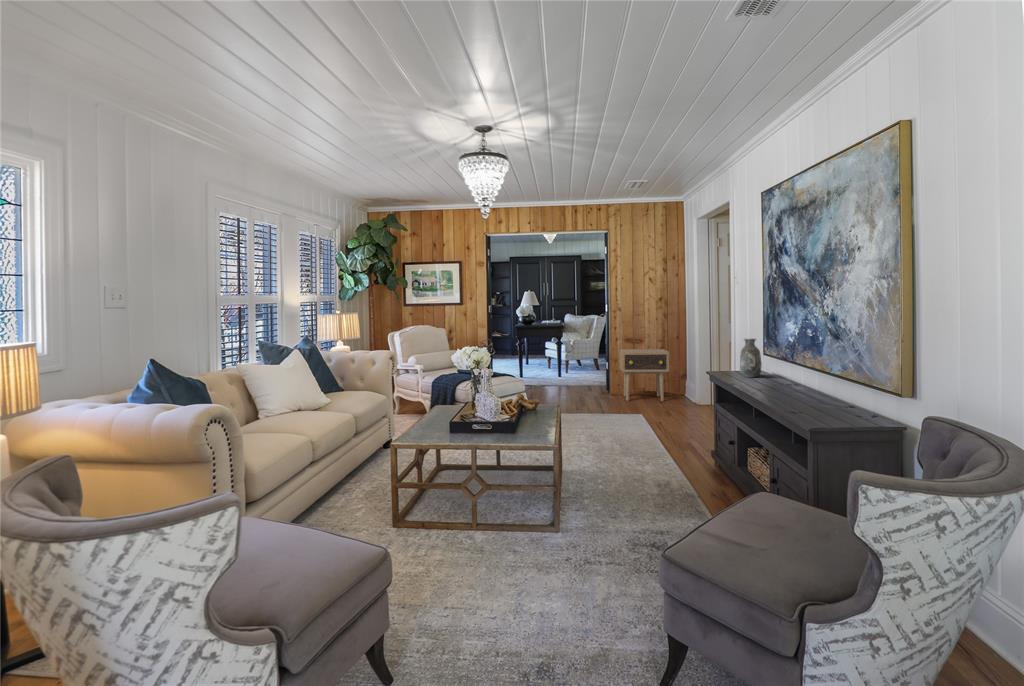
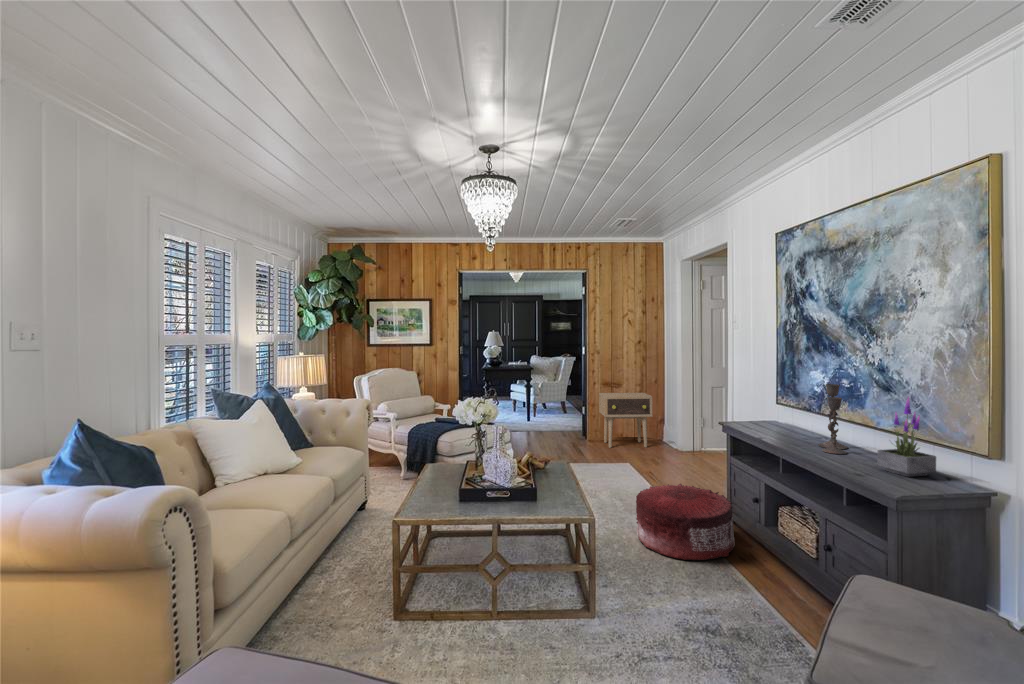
candlestick: none [776,334,804,397] -> present [818,384,848,454]
decorative vase: present [740,339,762,377] -> none [759,387,783,428]
potted plant: none [809,342,858,413] -> present [877,398,936,477]
pouf: none [615,426,701,489] -> present [636,484,735,560]

